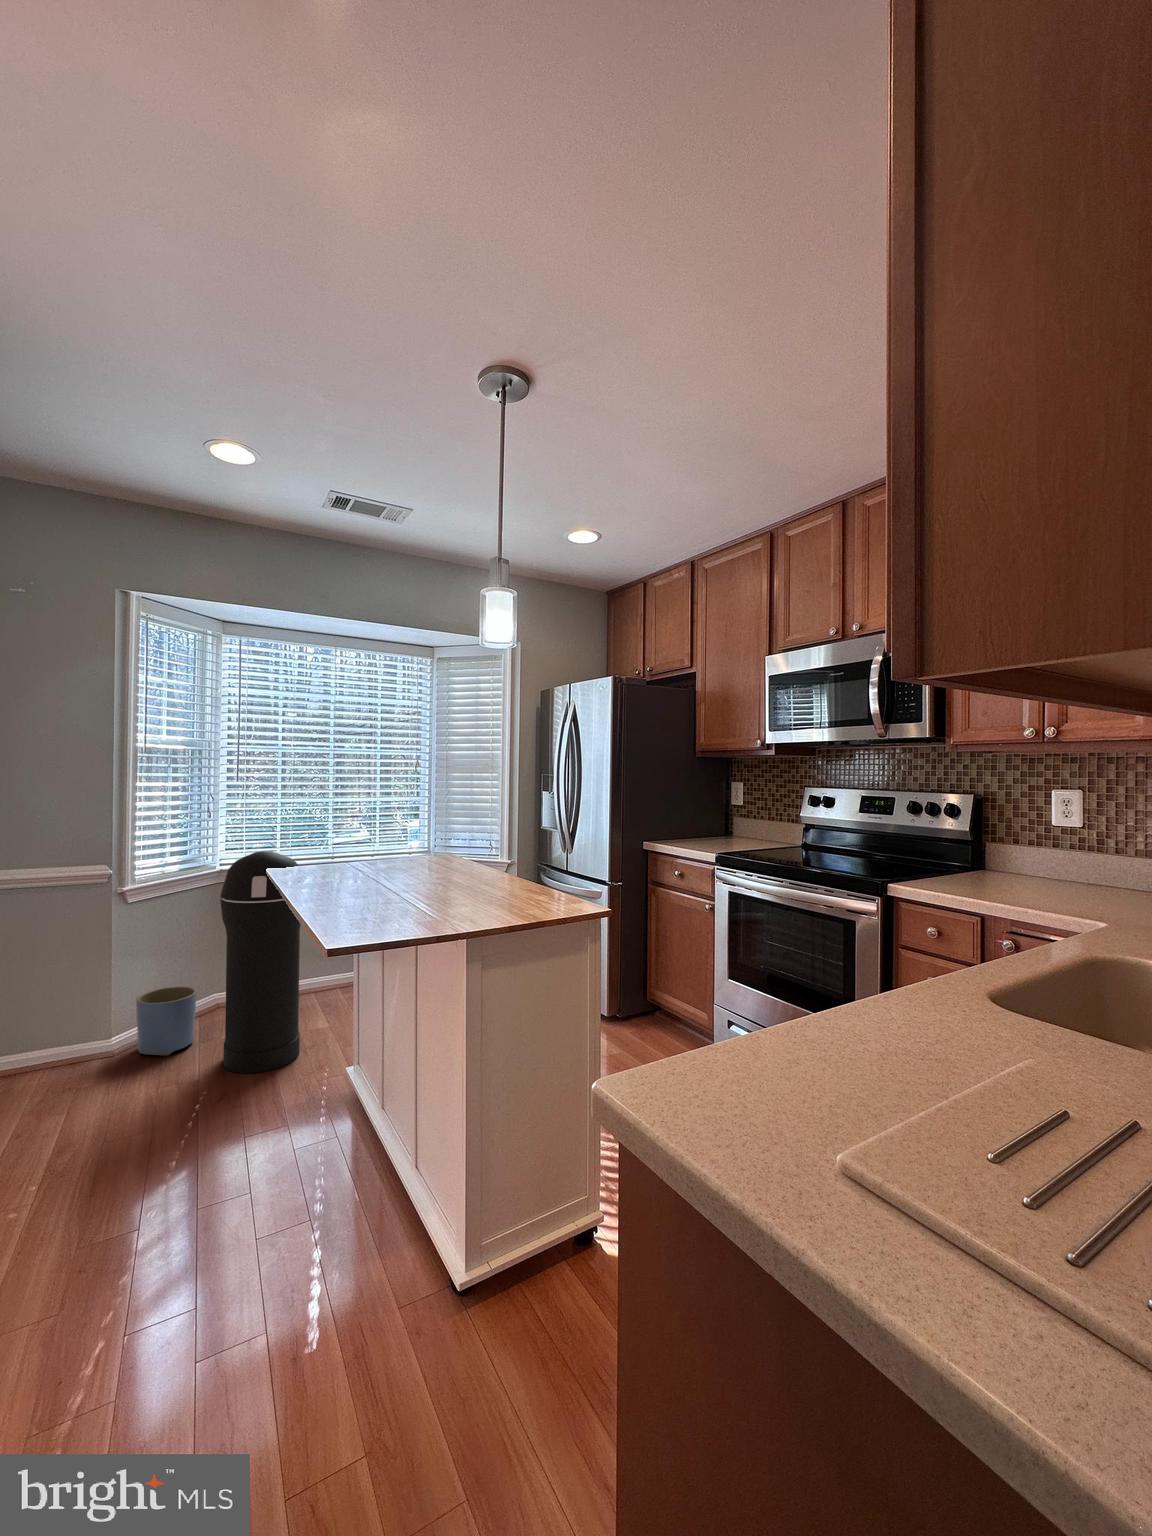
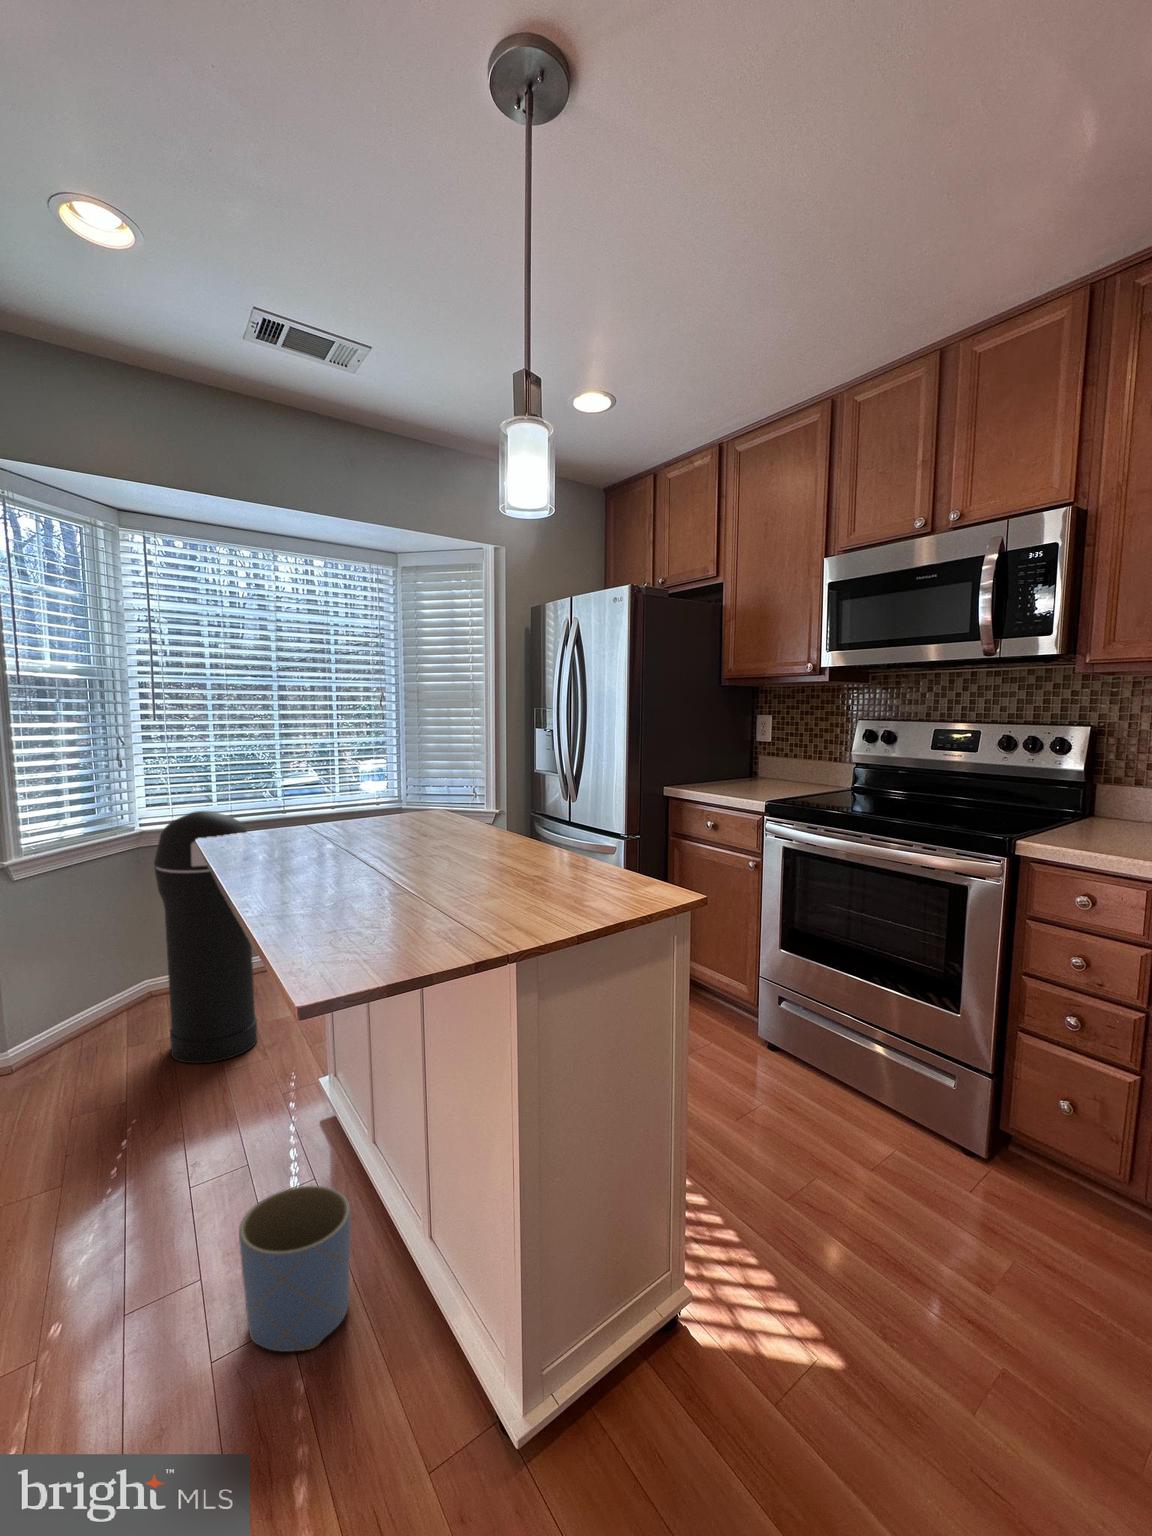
planter: present [136,986,196,1055] -> present [239,1185,351,1351]

